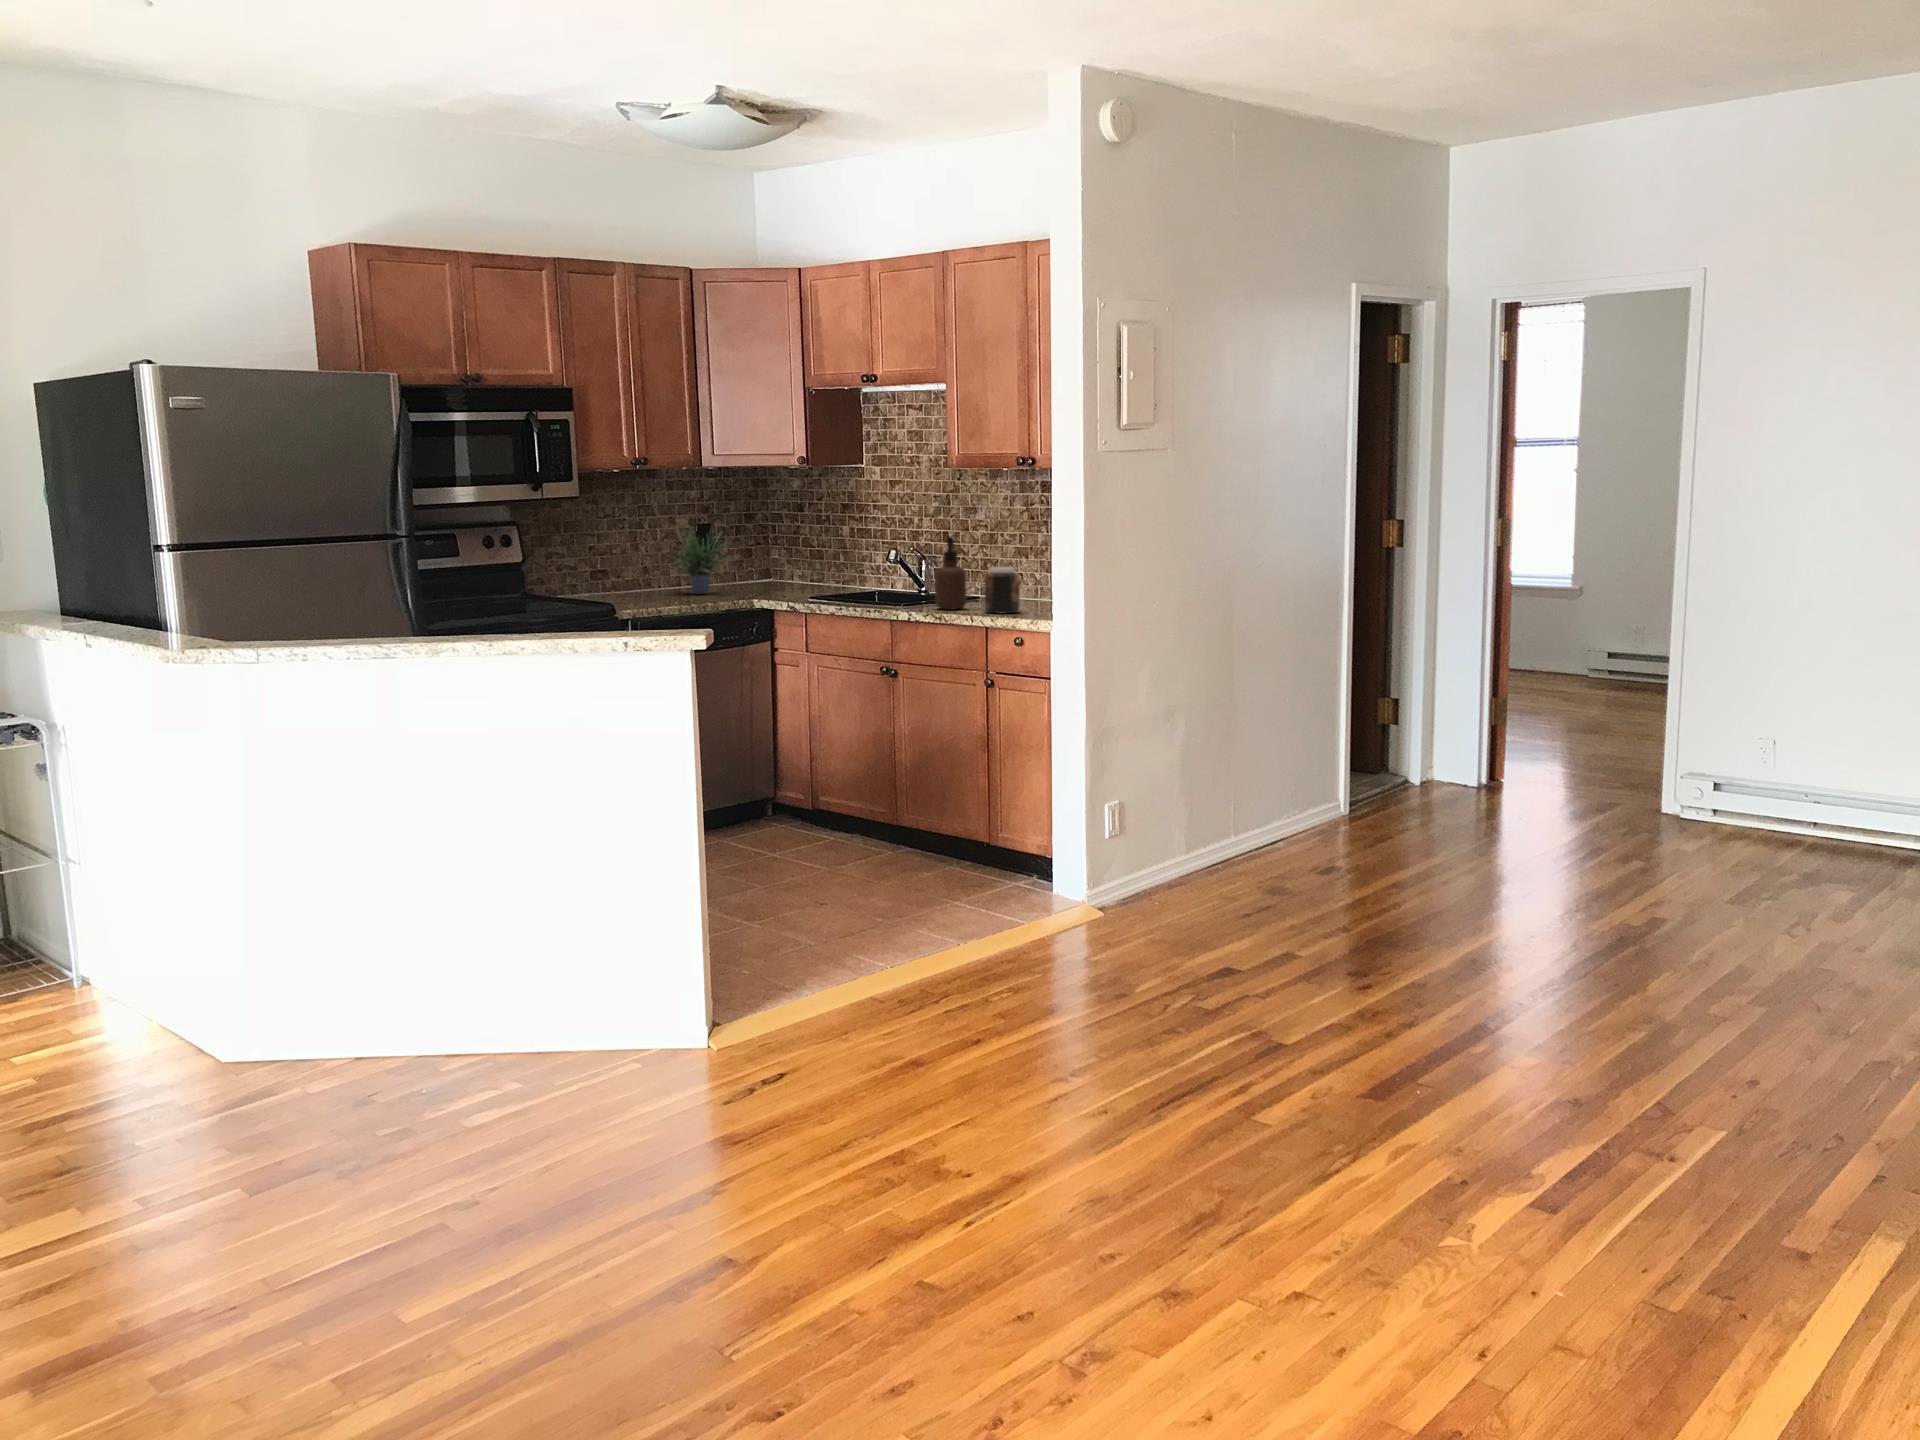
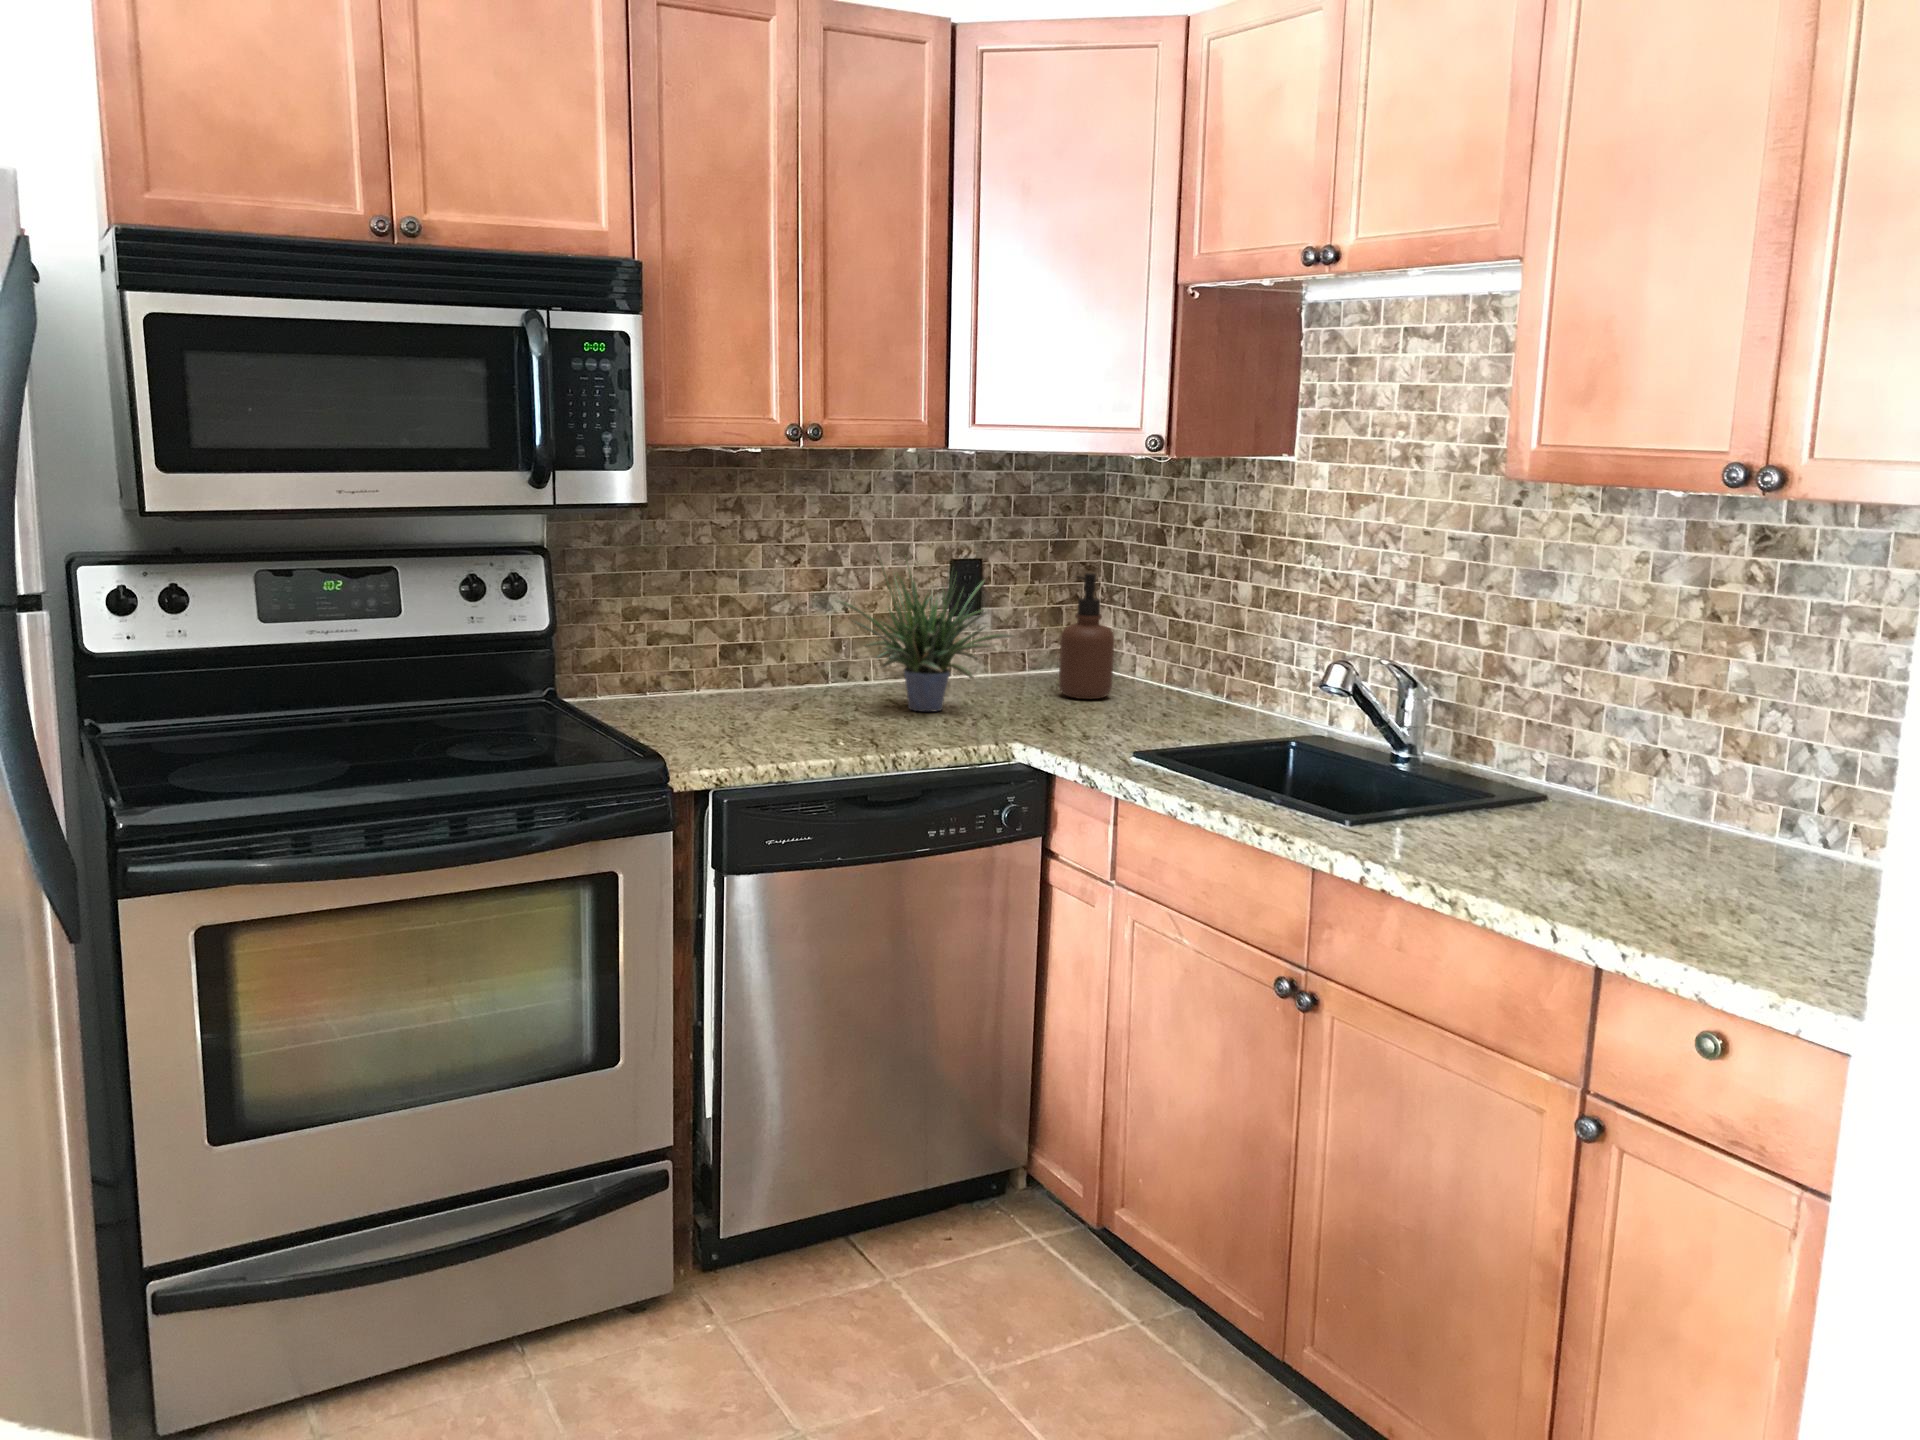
soap dispenser: present [935,537,966,610] -> present [1059,573,1114,699]
jar: present [985,567,1020,614] -> none [1587,775,1706,919]

